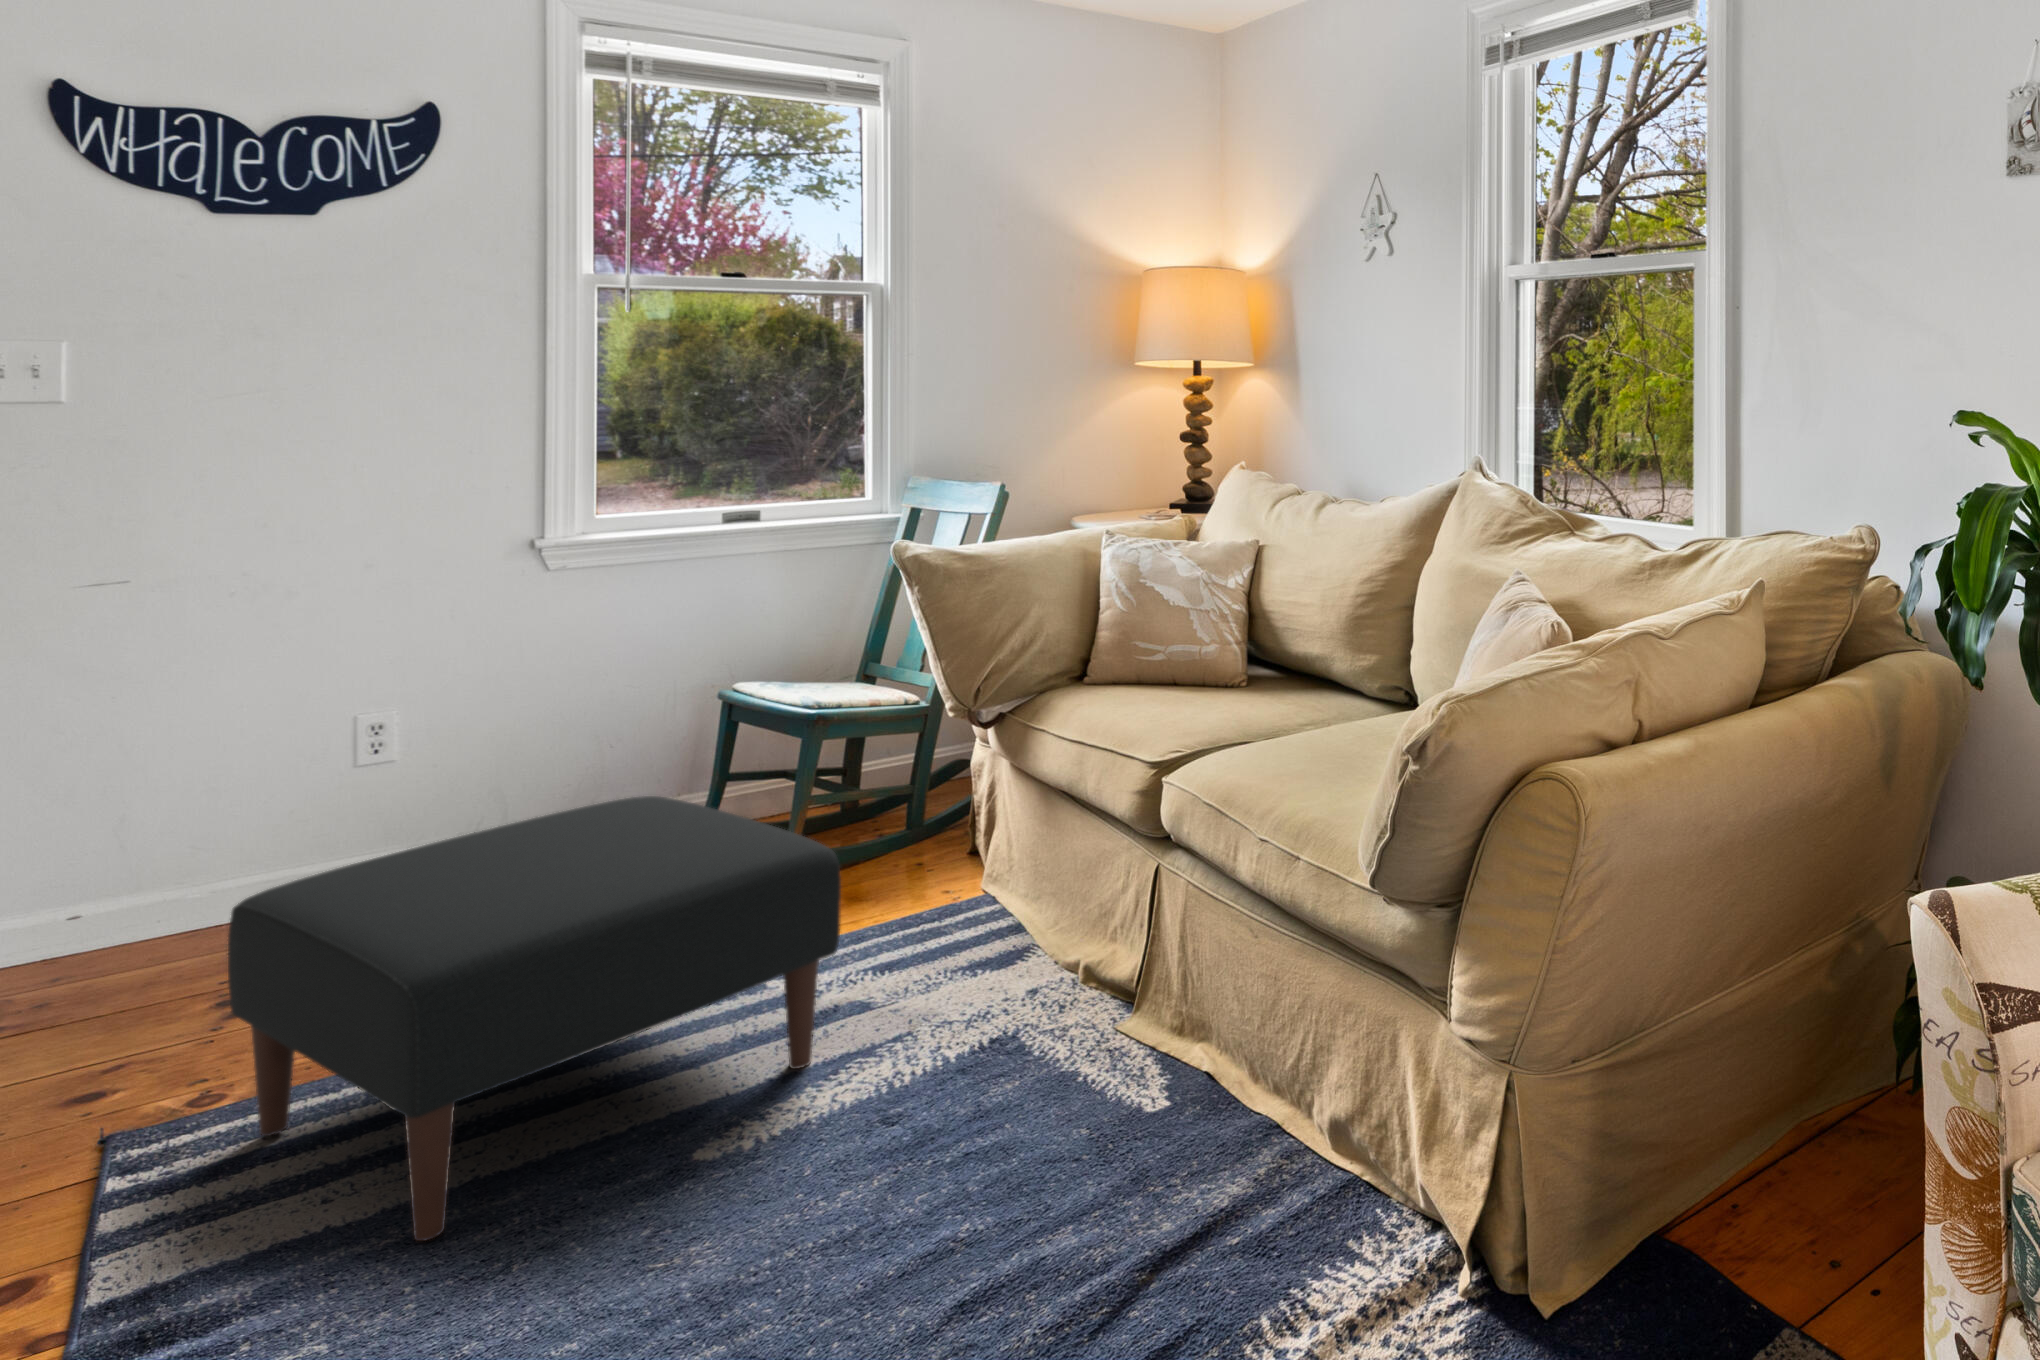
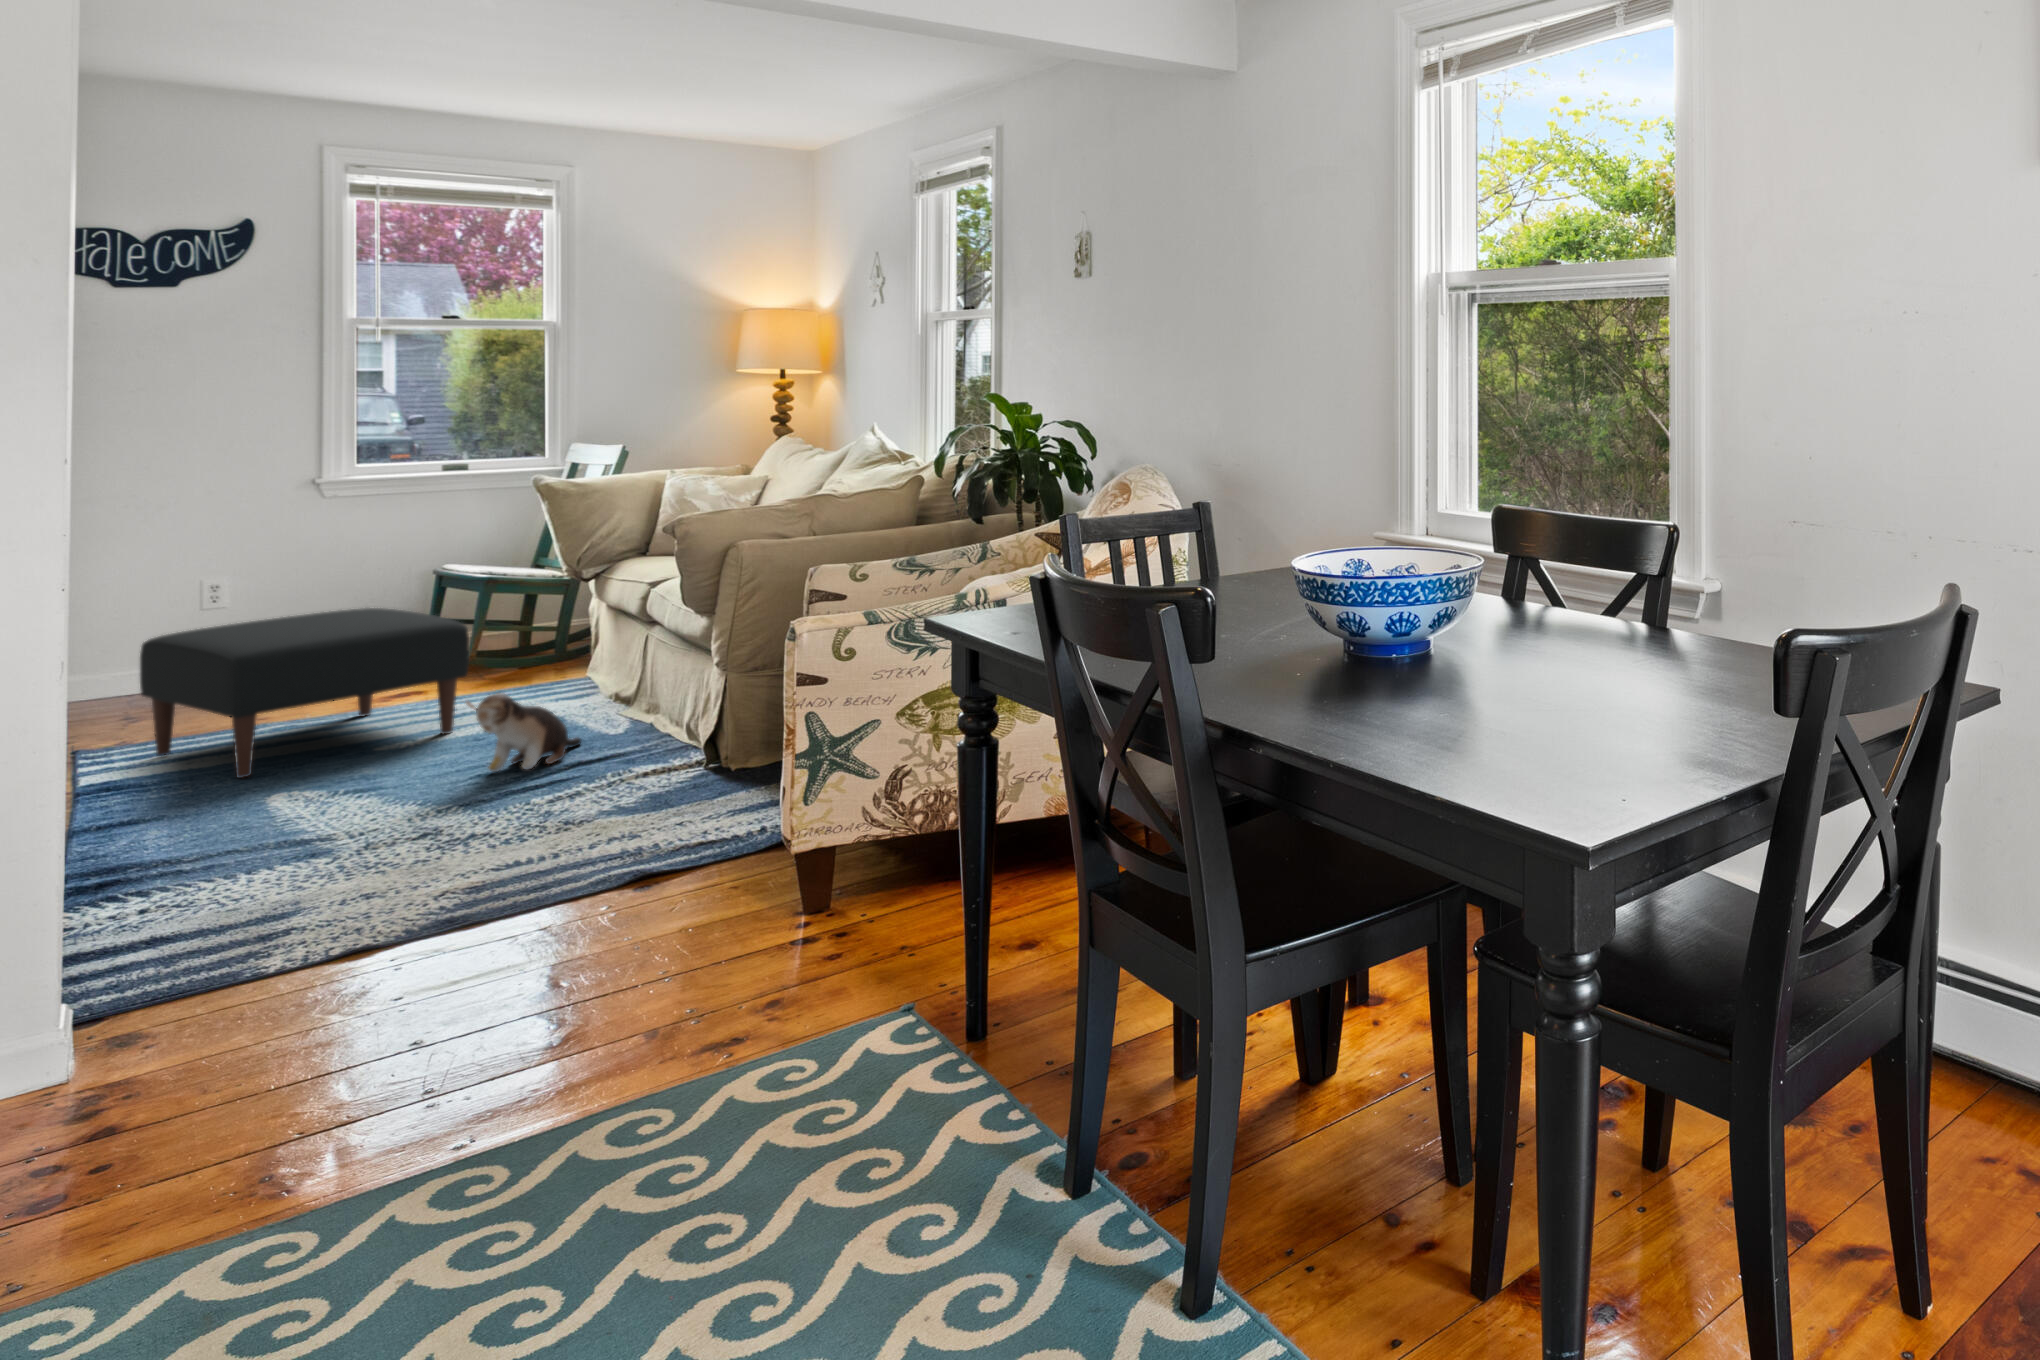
plush toy: none [906,1067,1082,1240] -> present [466,693,581,772]

